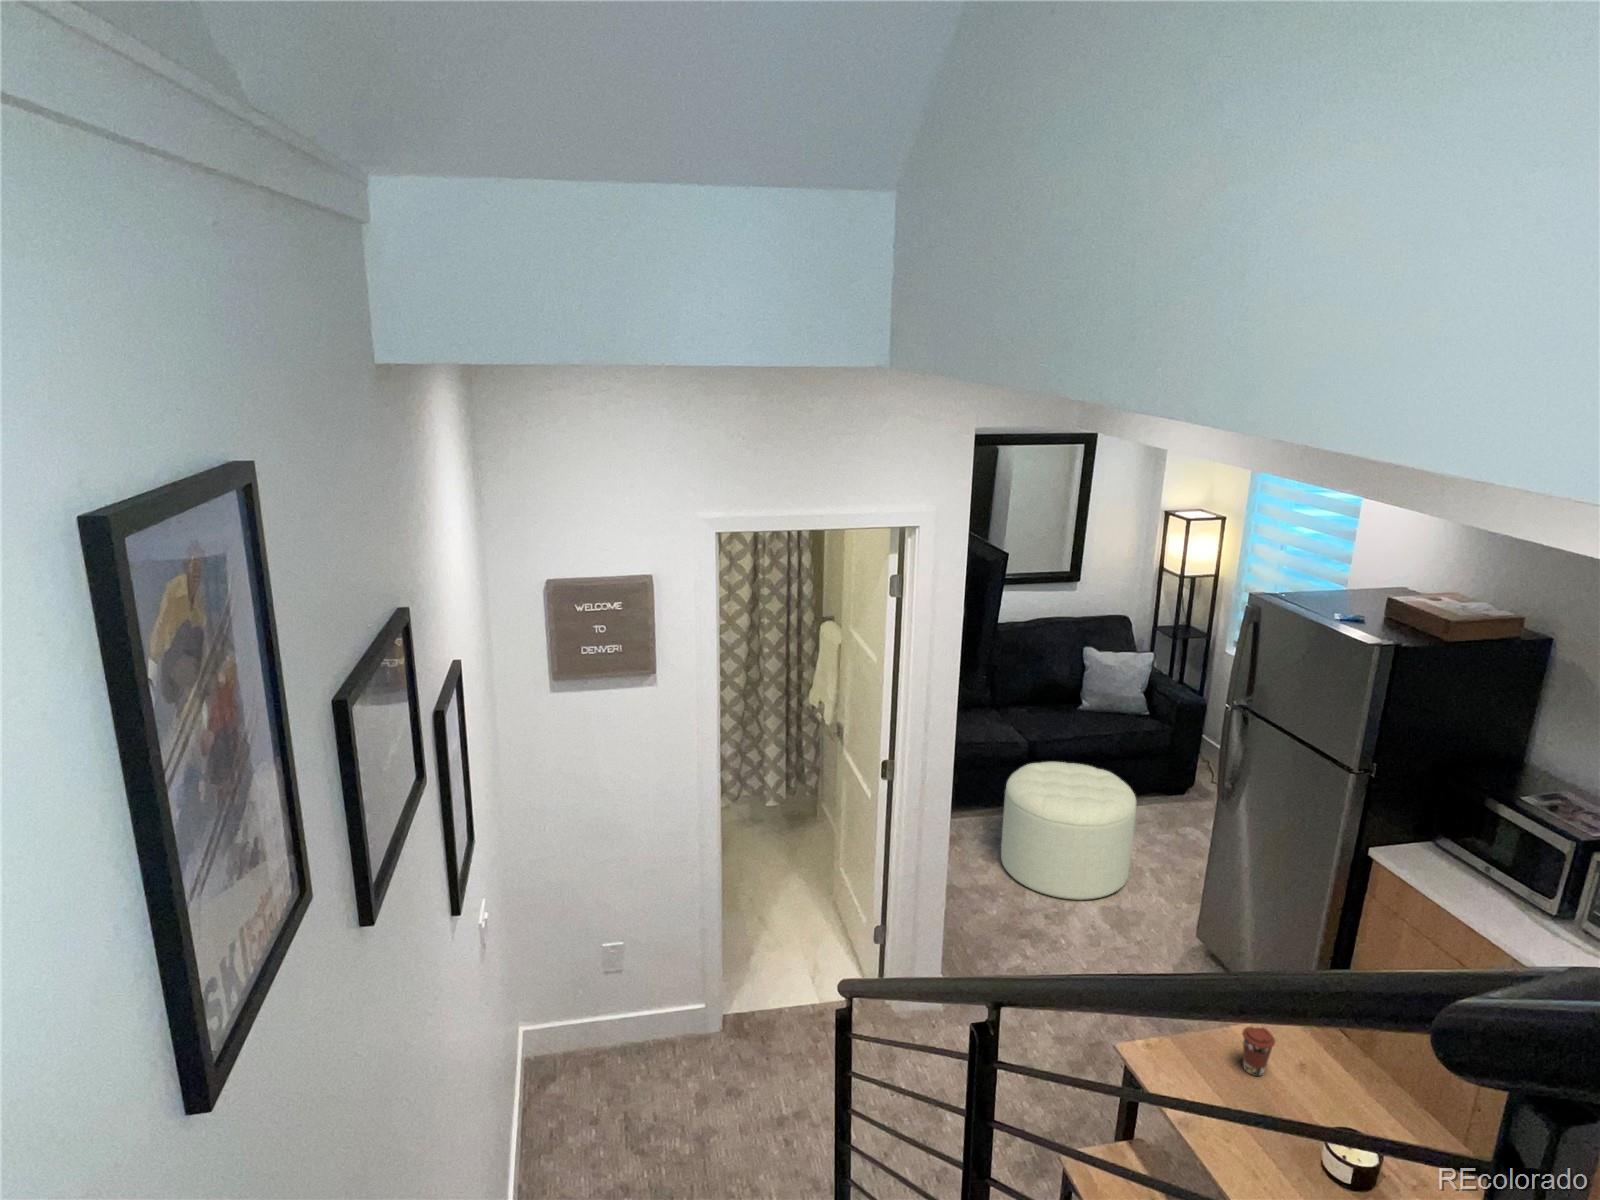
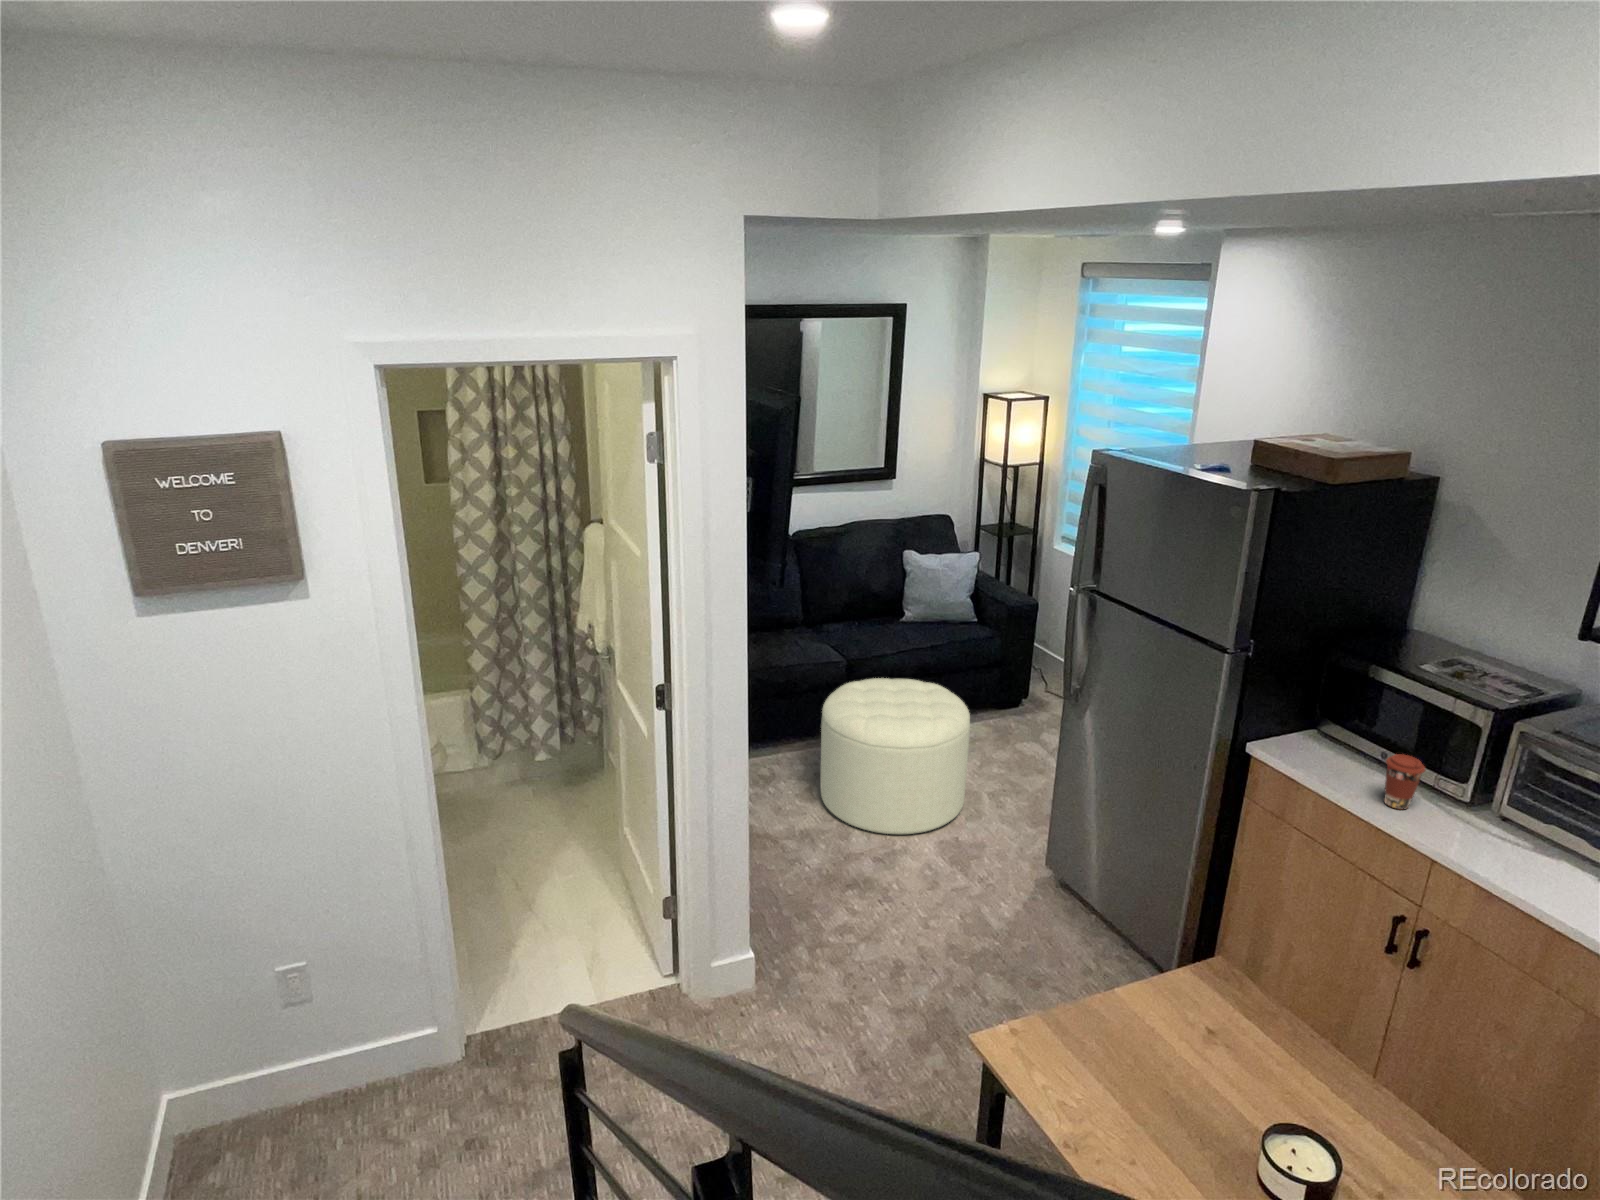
coffee cup: present [1242,1027,1275,1076] -> present [1384,754,1426,810]

